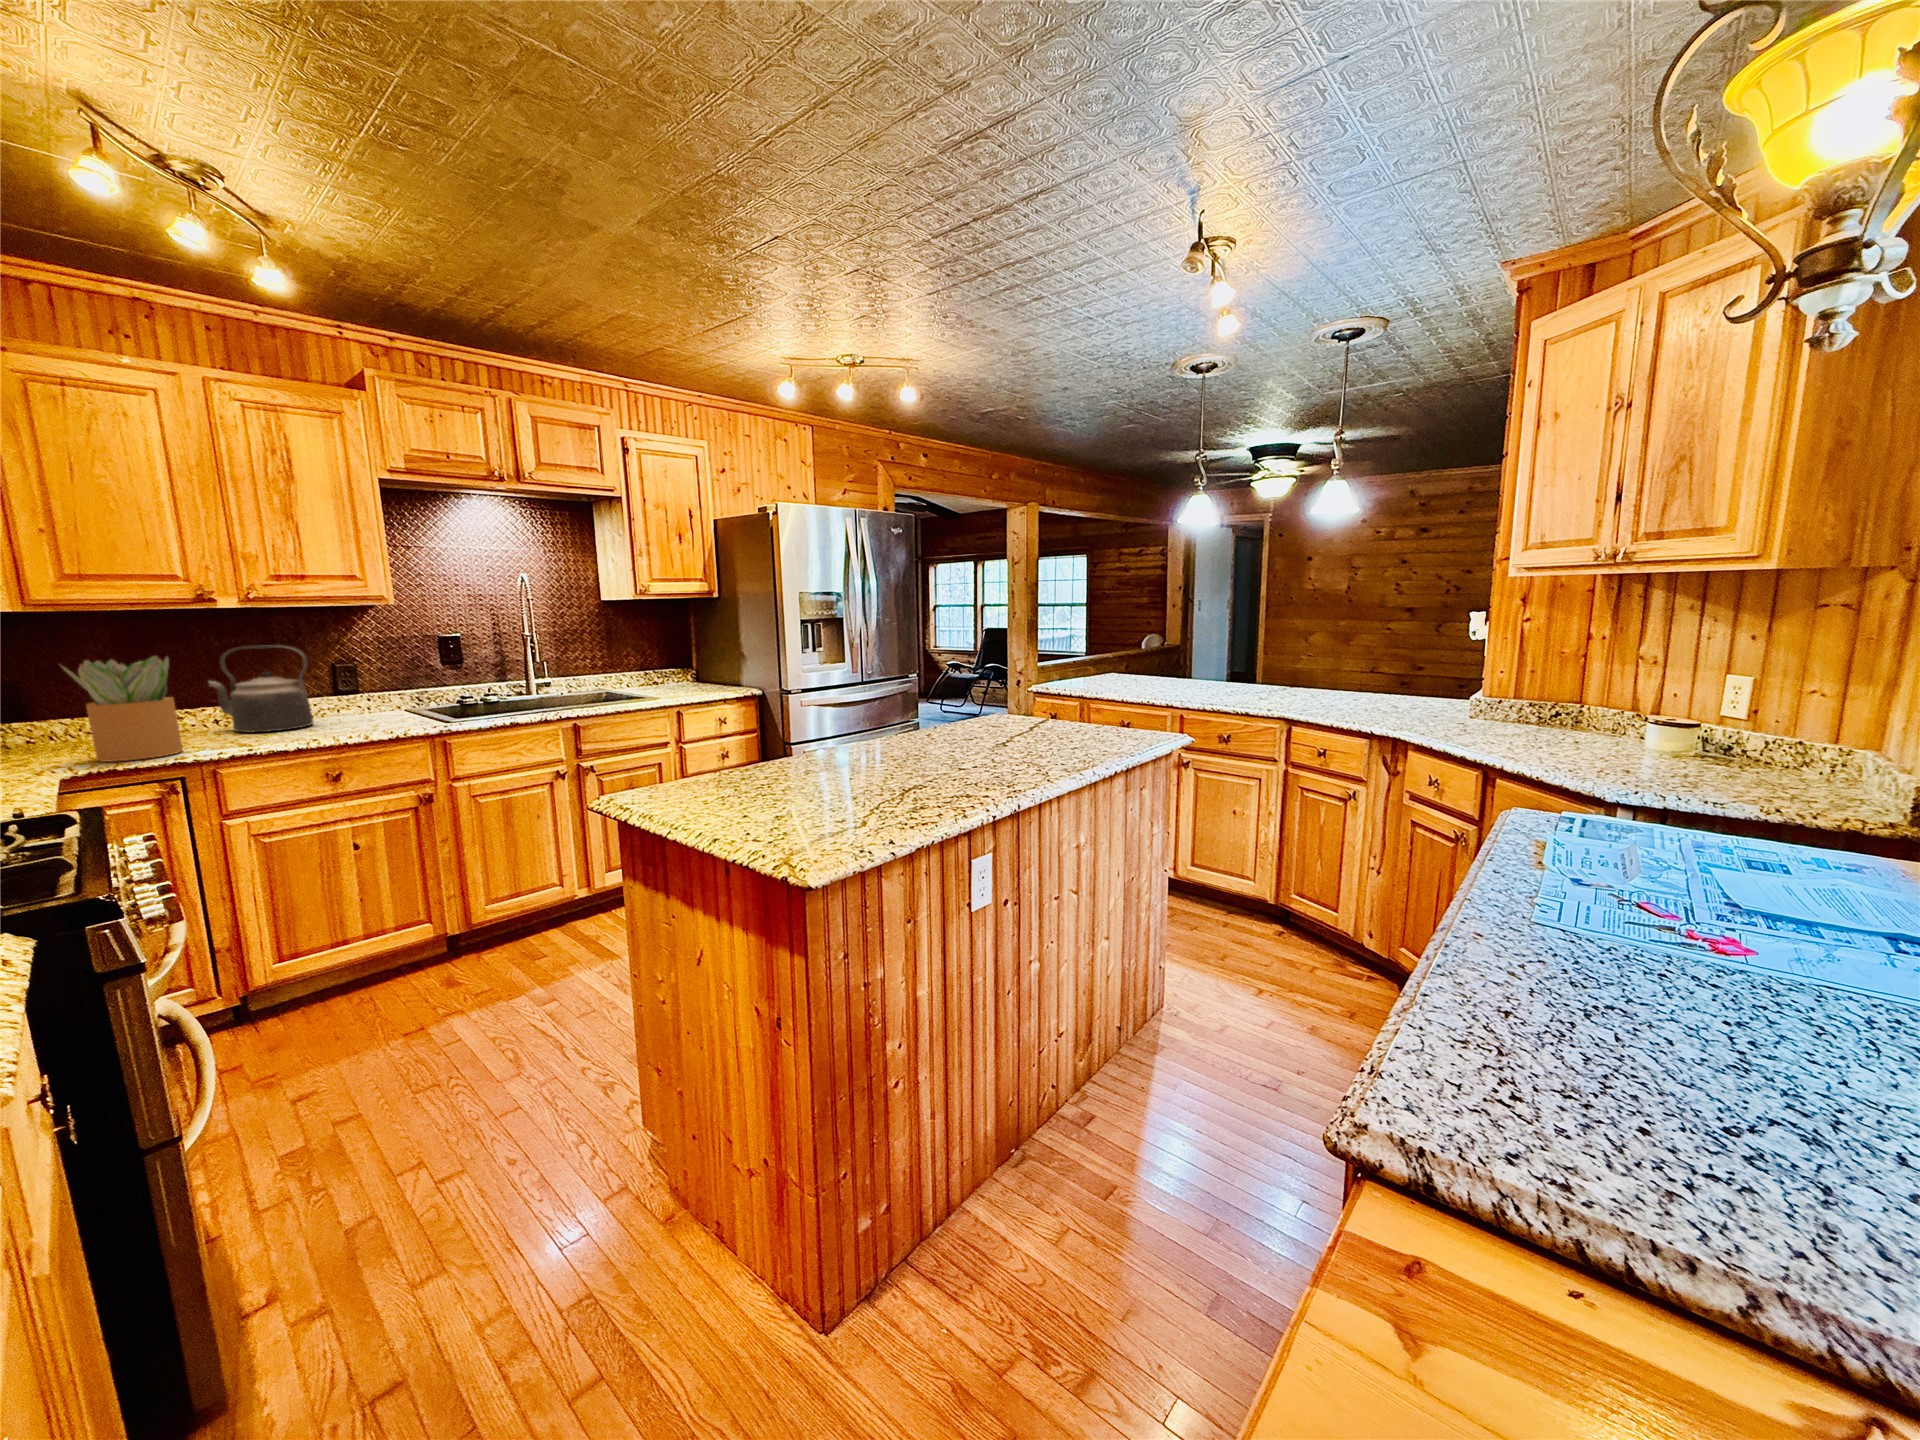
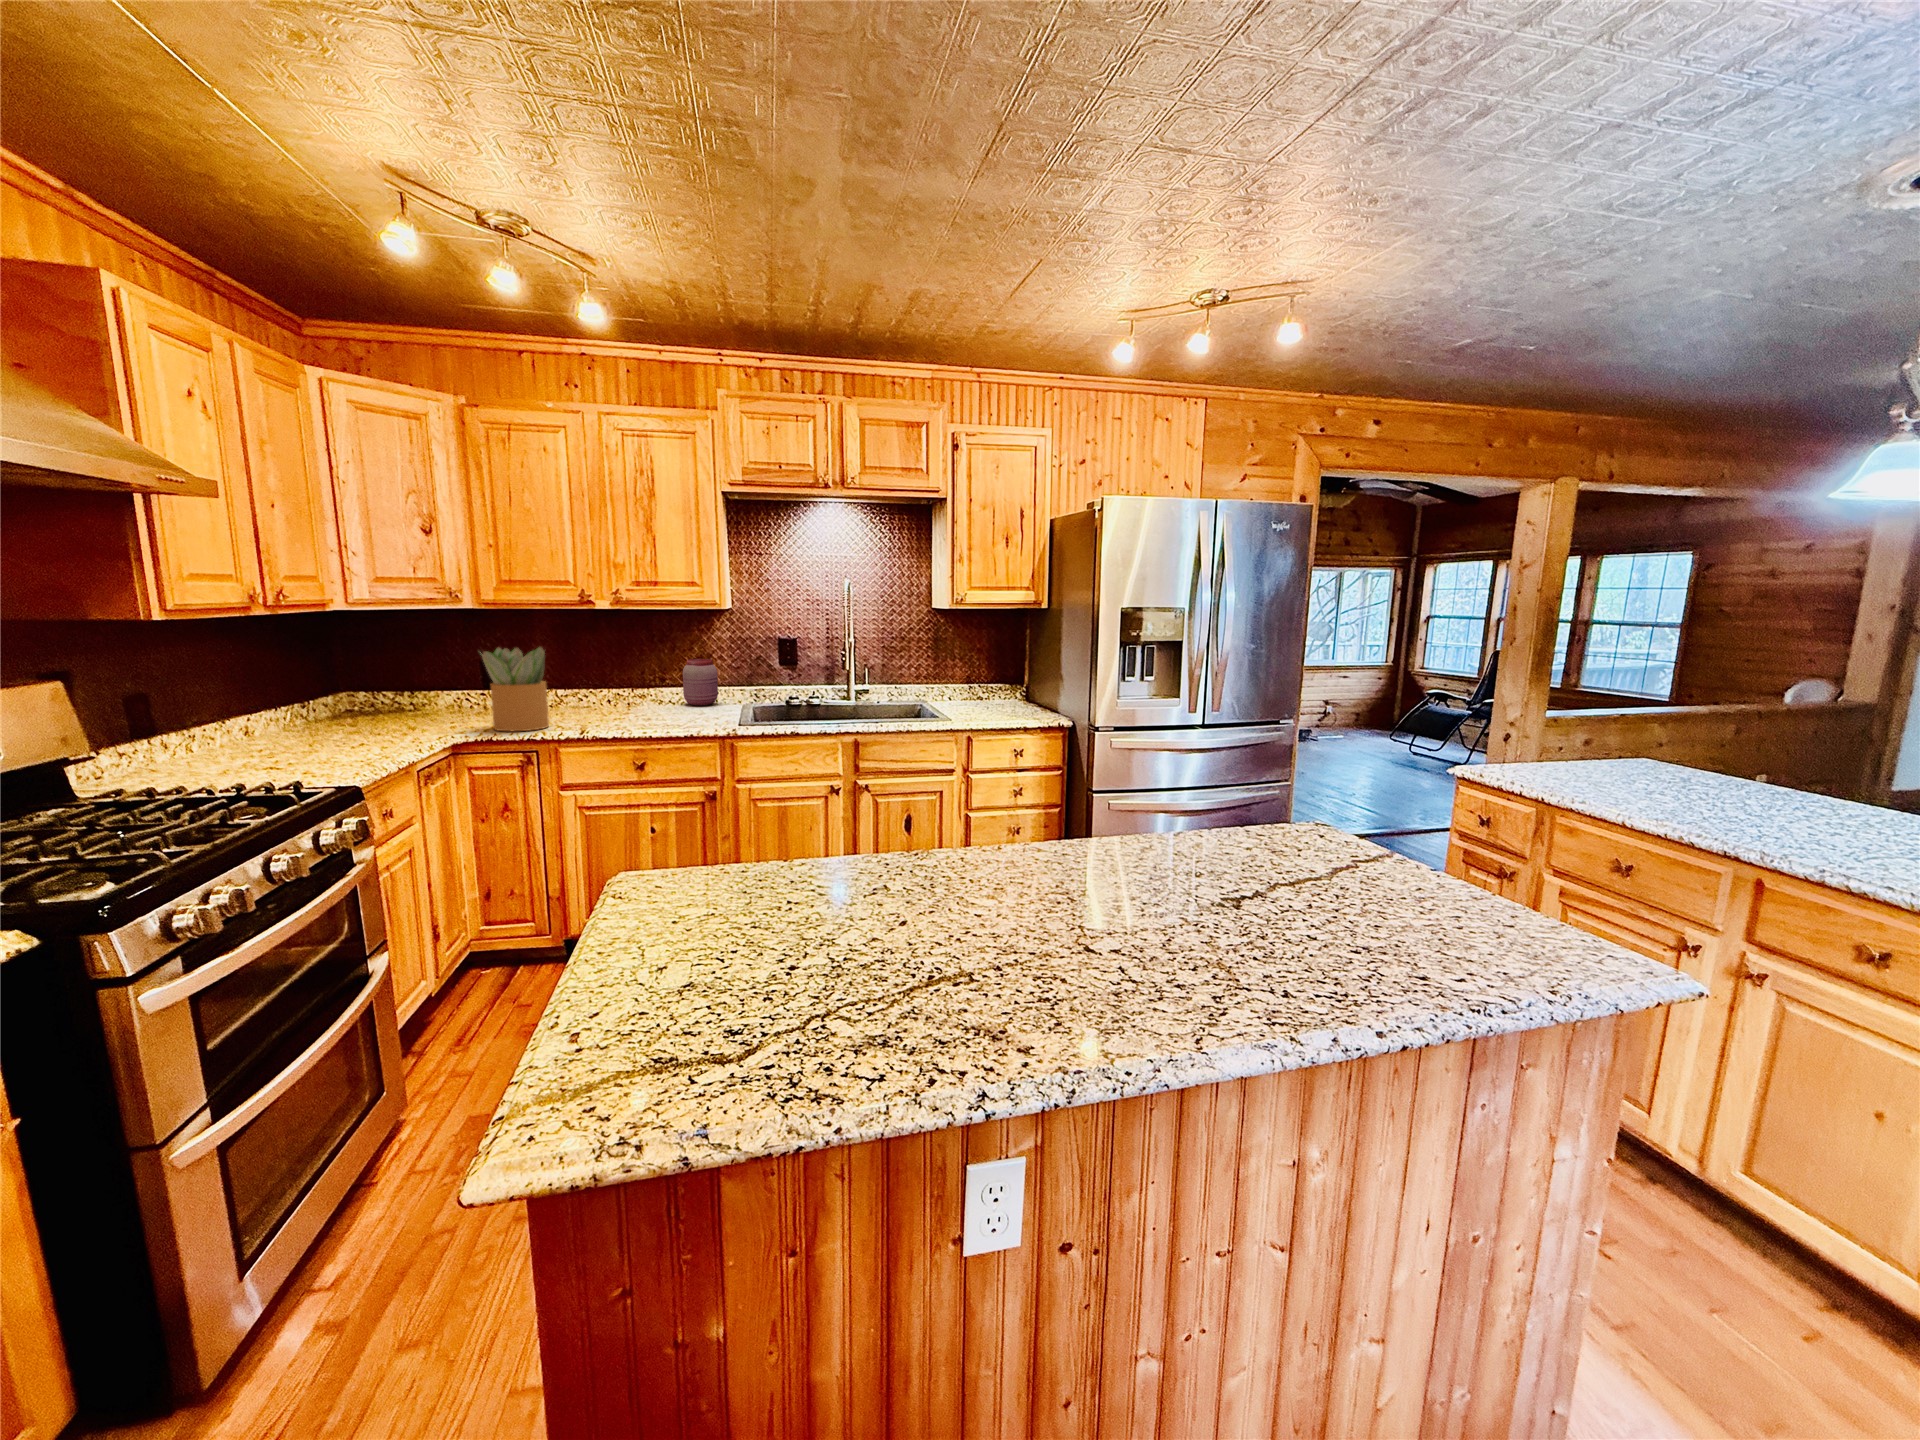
kettle: present [209,645,313,733] -> none [597,640,661,716]
jar: none [322,664,372,715] -> present [683,659,718,705]

